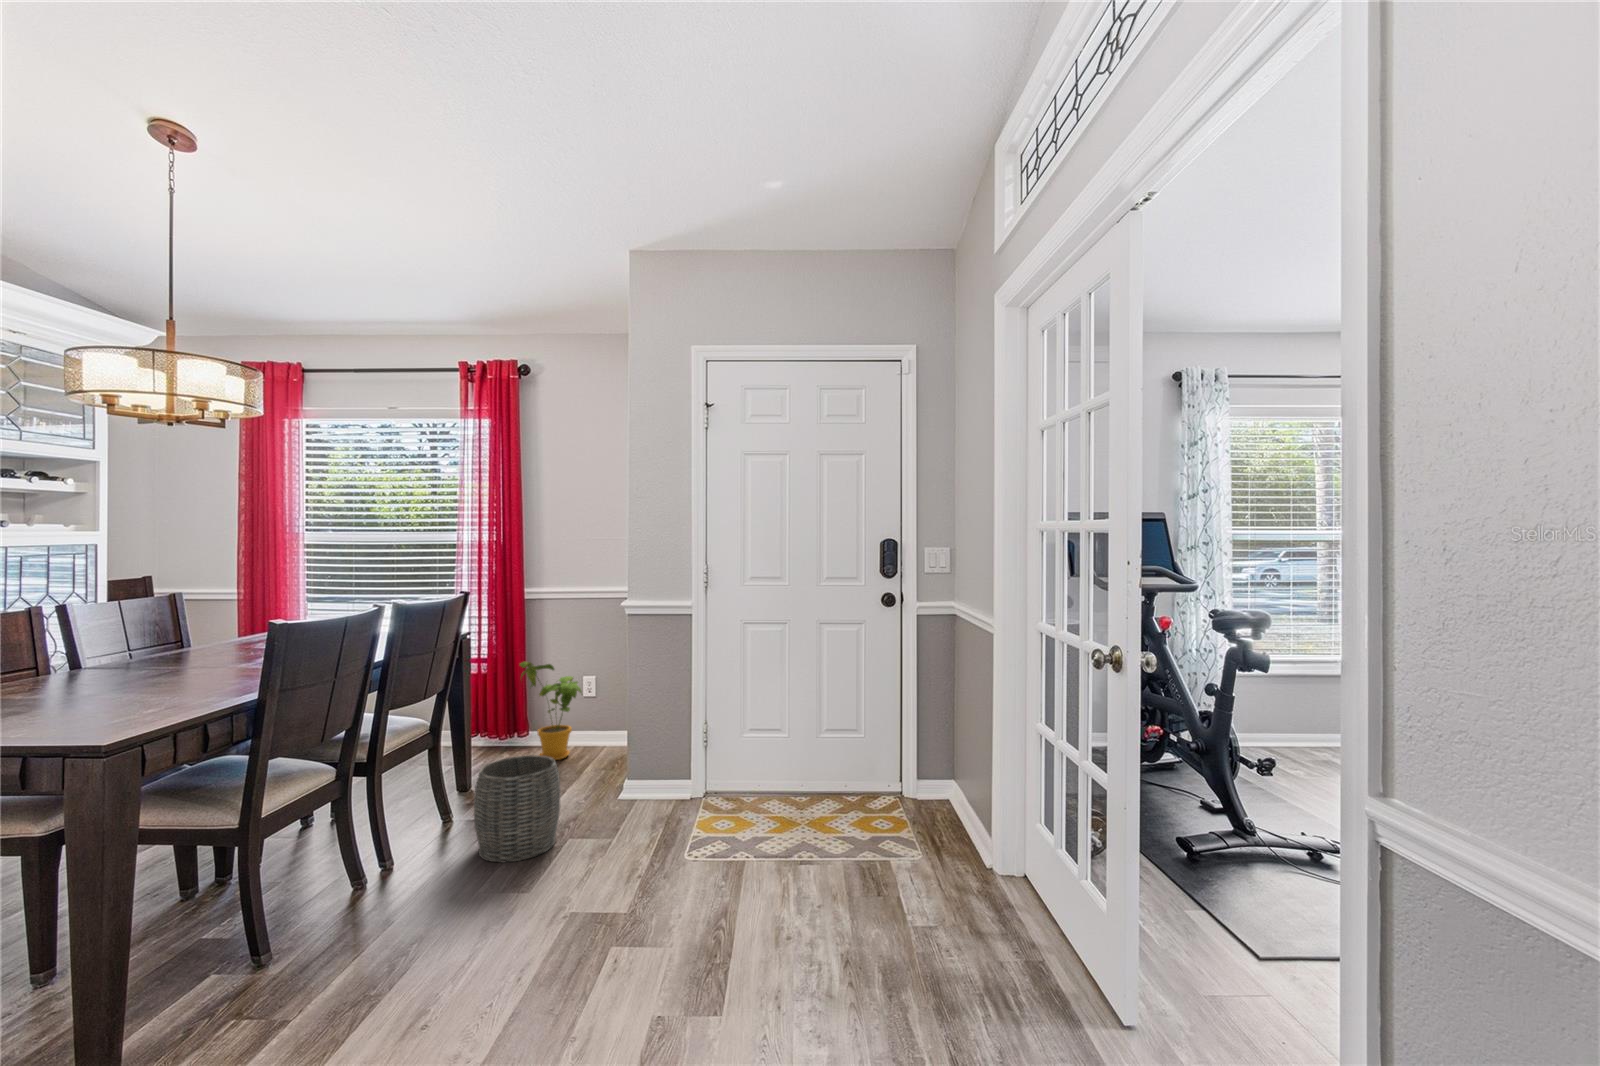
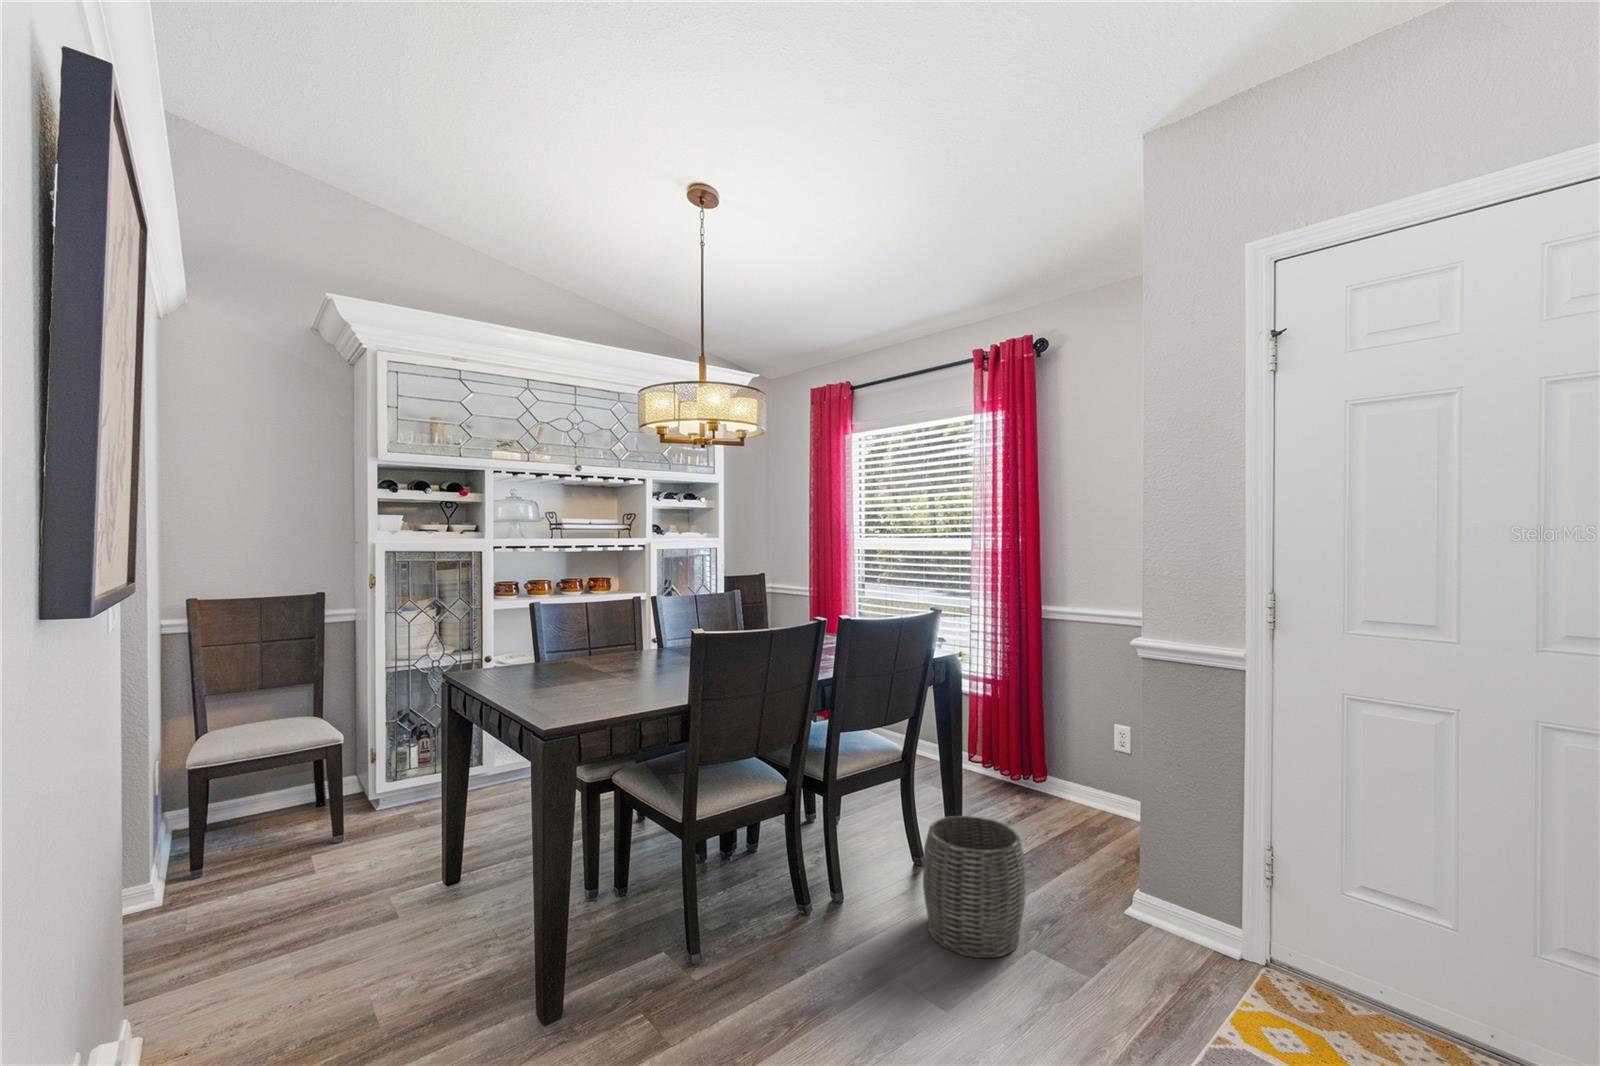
house plant: present [520,662,582,760] -> none [1023,693,1102,824]

